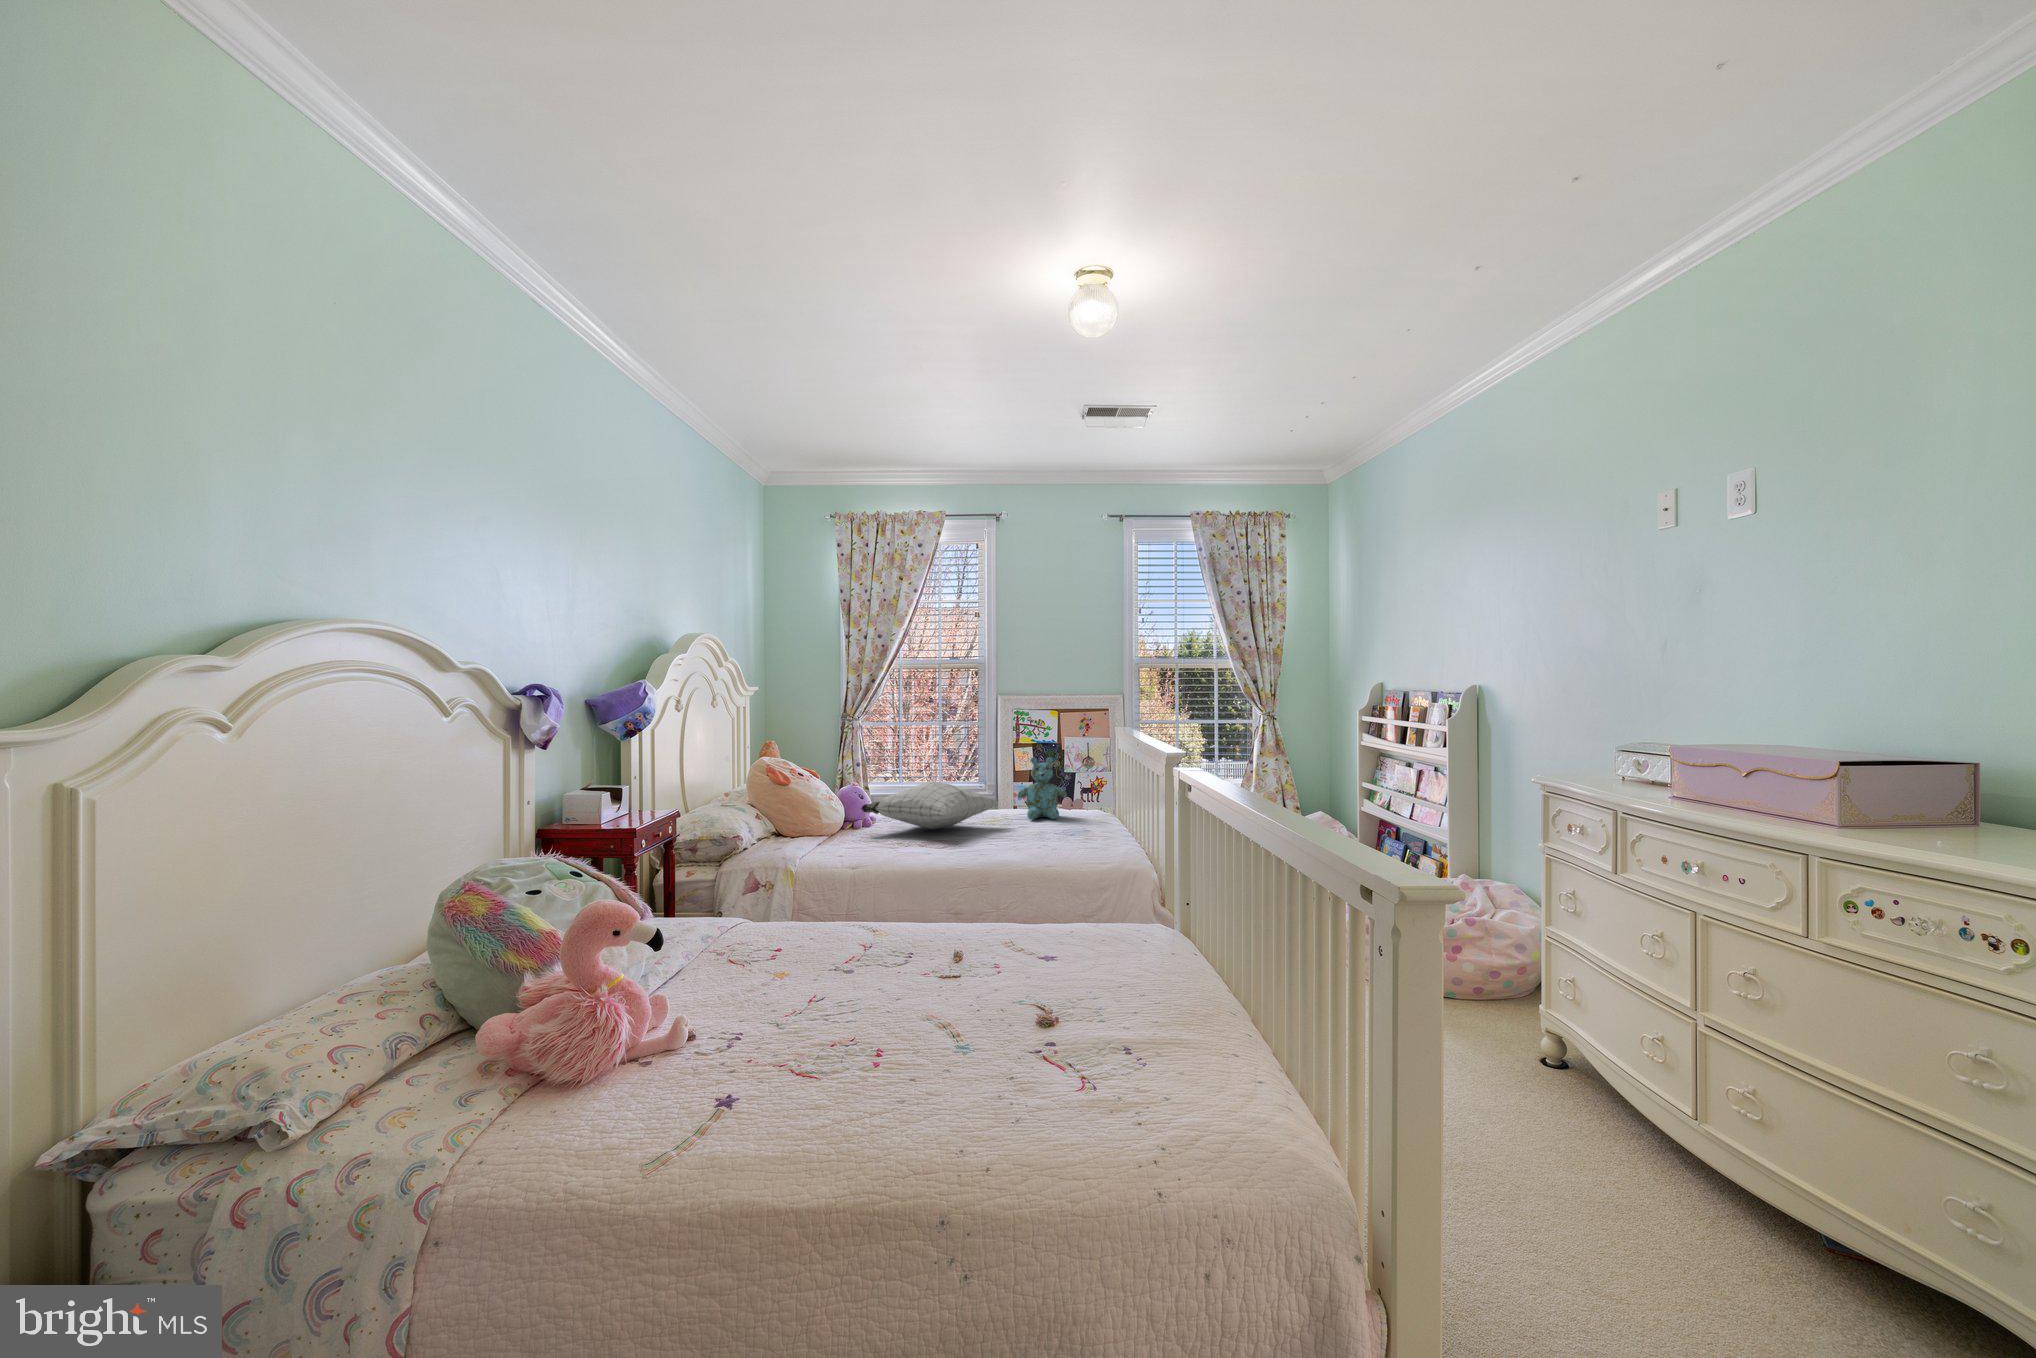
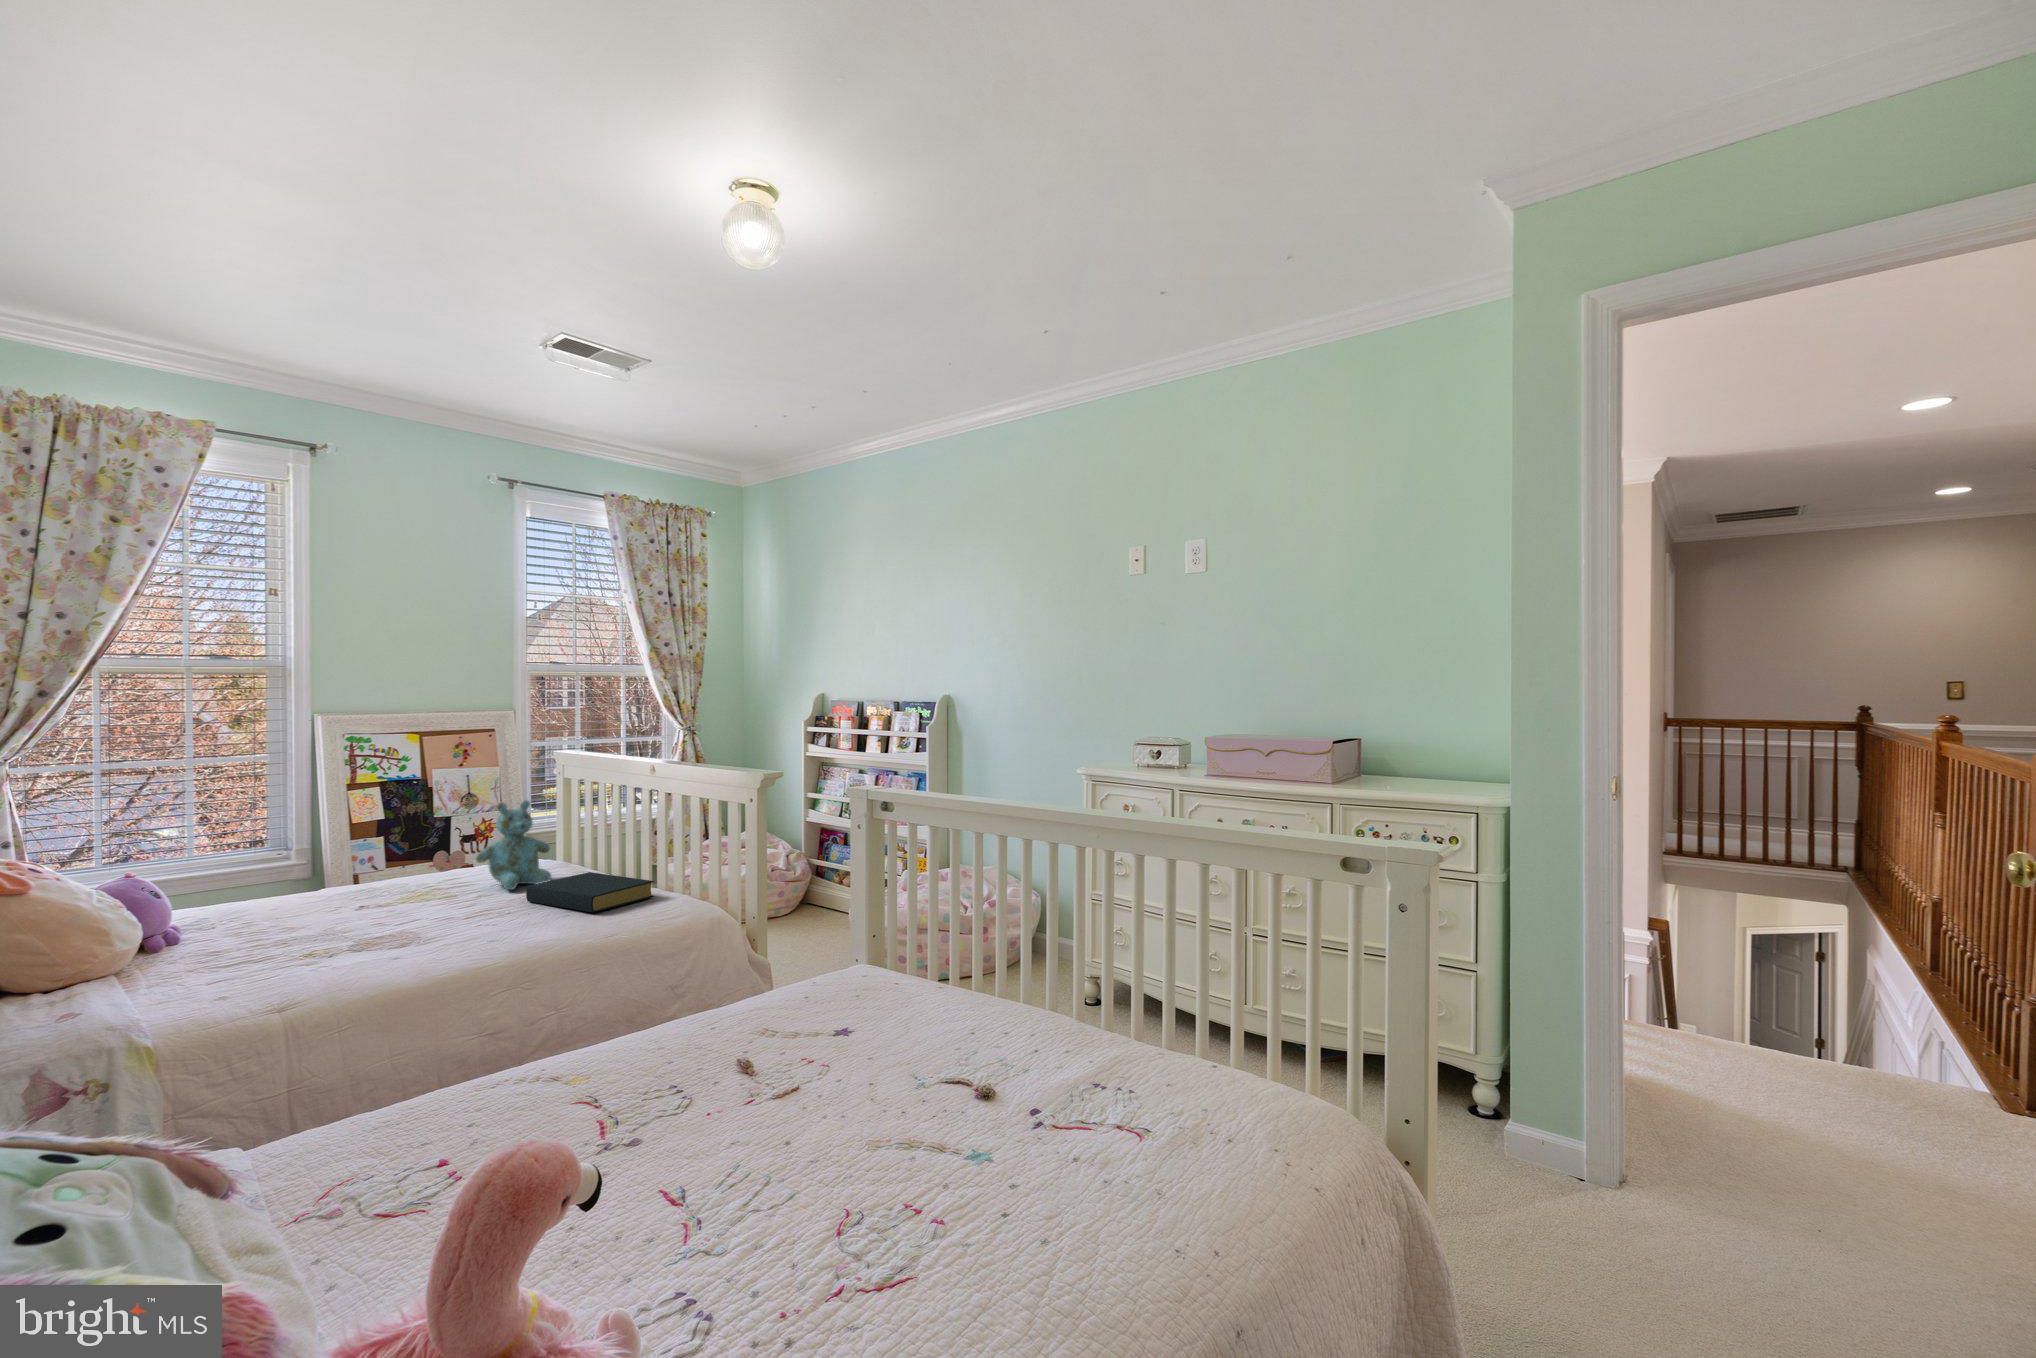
pillow: present [861,781,998,829] -> none [223,858,475,935]
hardback book: none [1028,814,1098,838] -> present [526,872,654,913]

